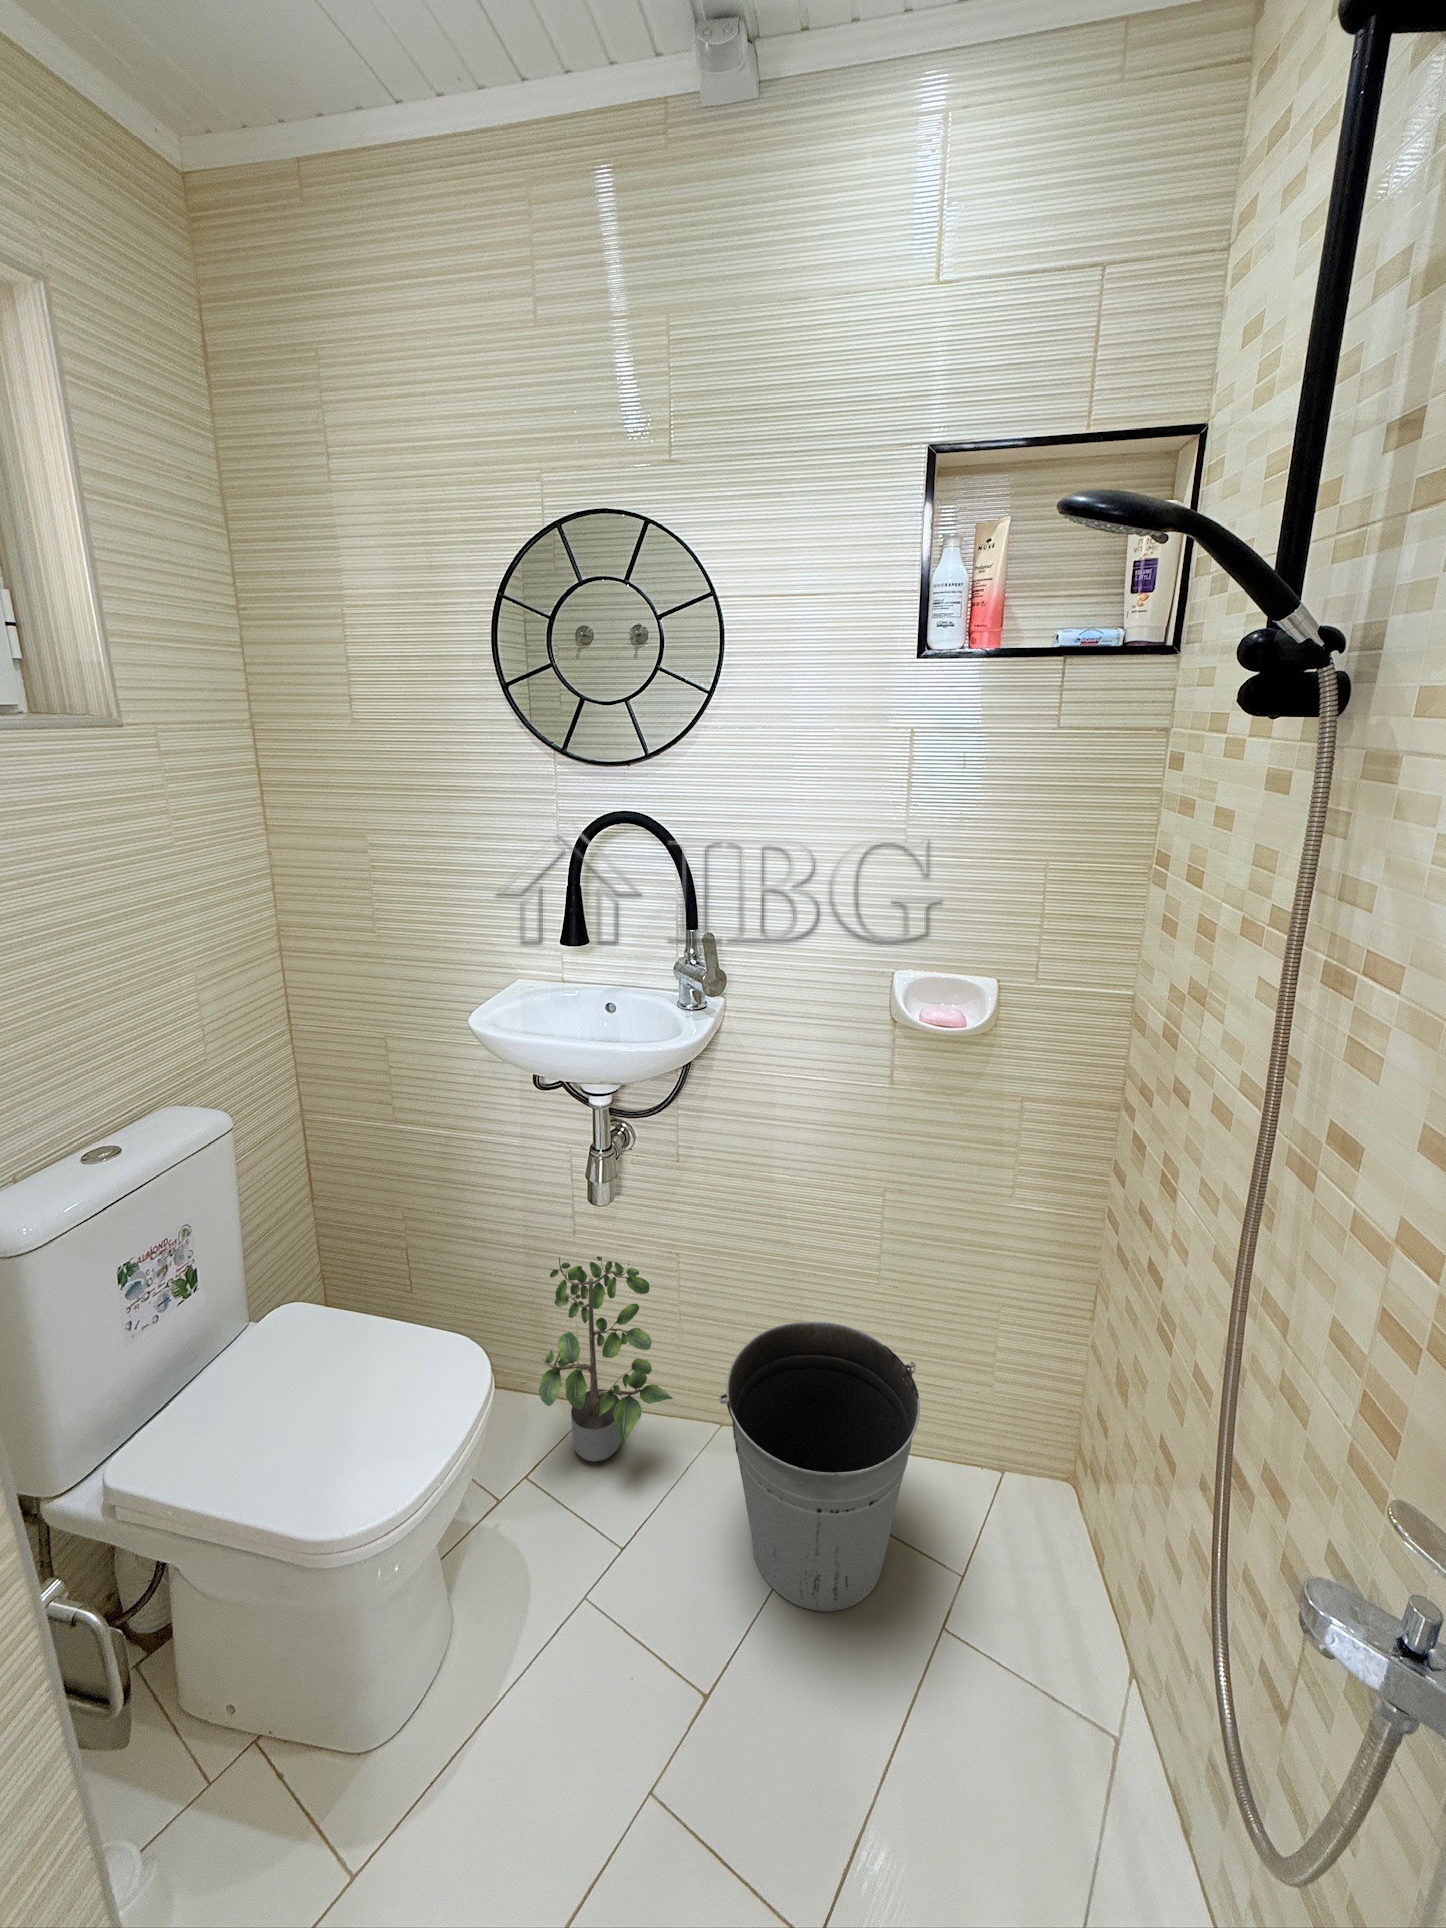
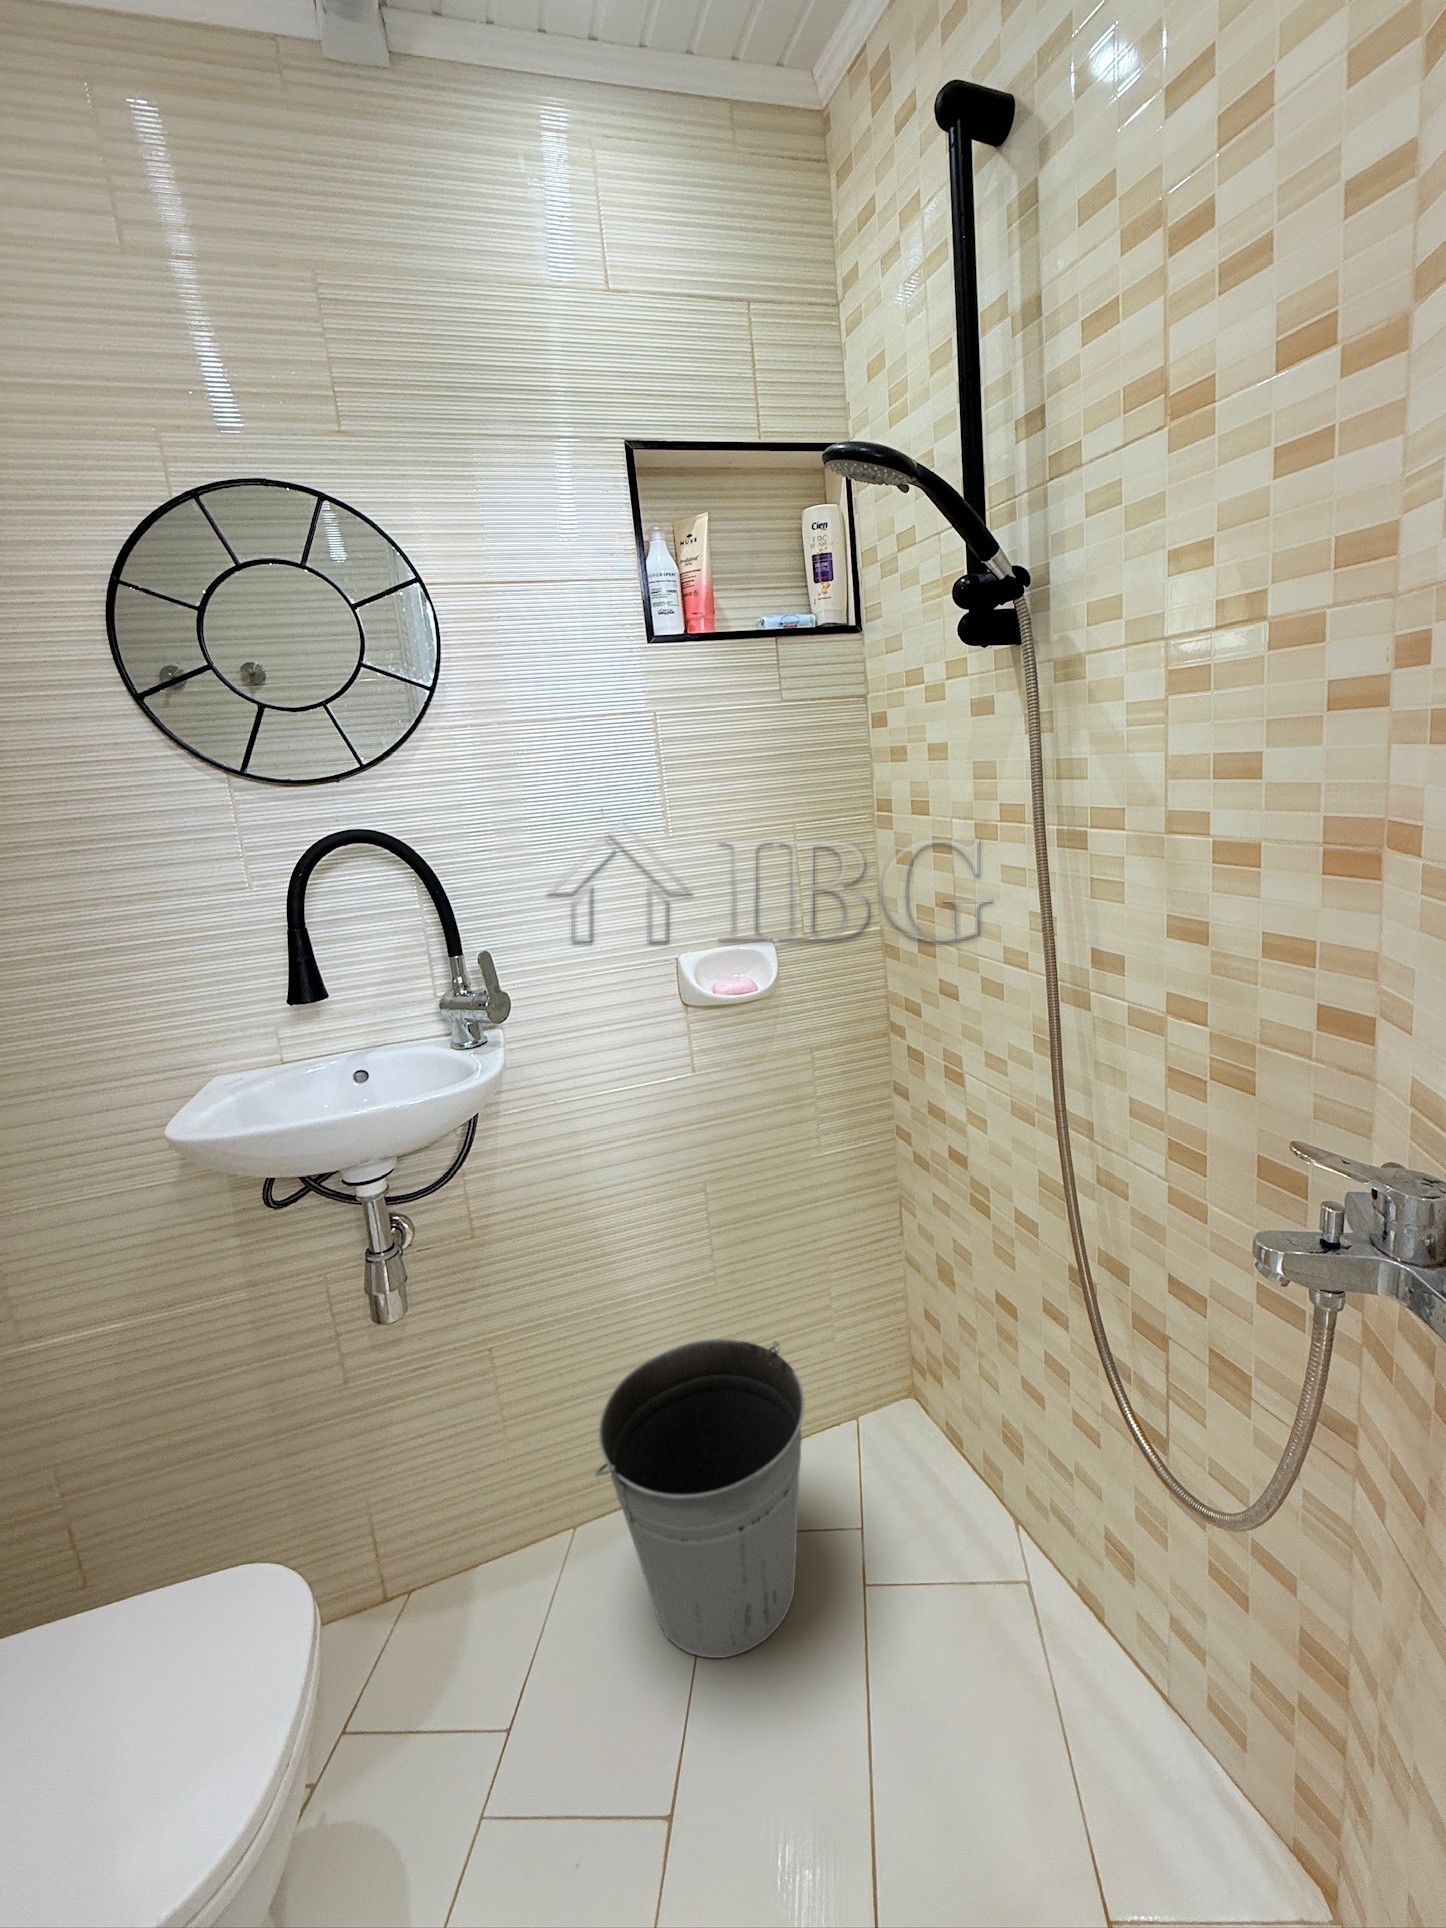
potted plant: present [539,1257,673,1461] -> none [329,1373,528,1658]

